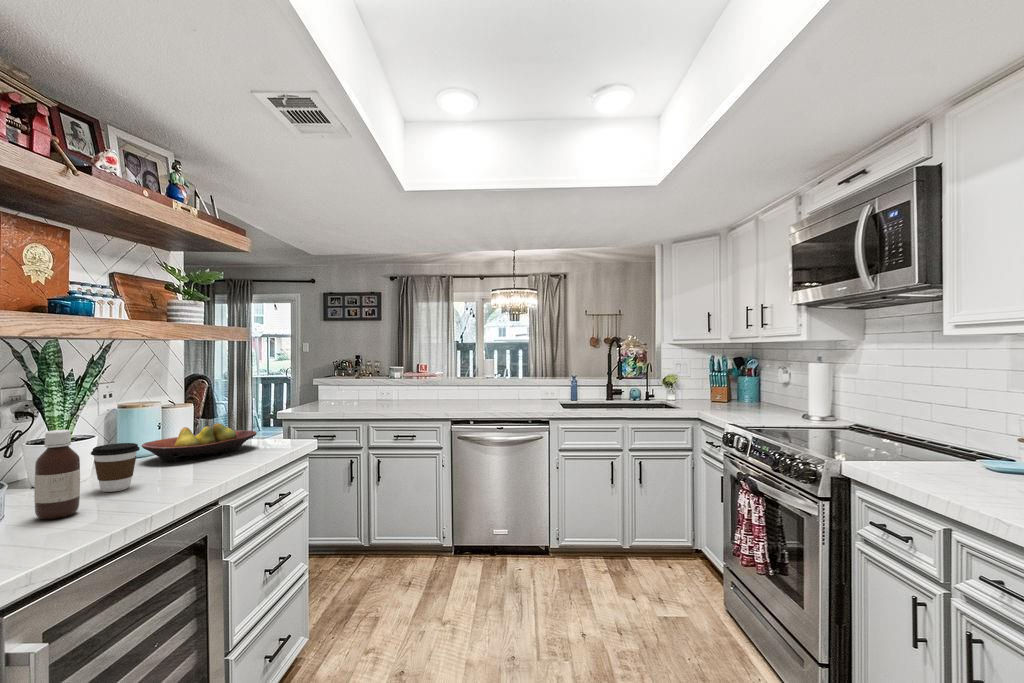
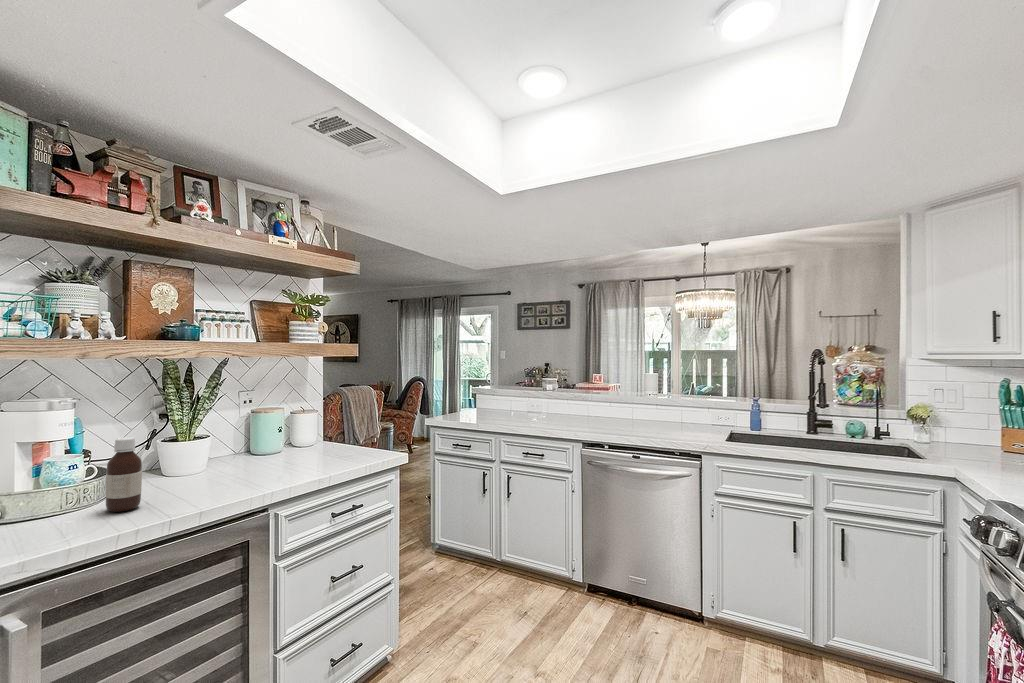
fruit bowl: present [142,423,257,462] -> none [249,433,351,465]
coffee cup: present [91,443,140,492] -> none [176,448,215,490]

